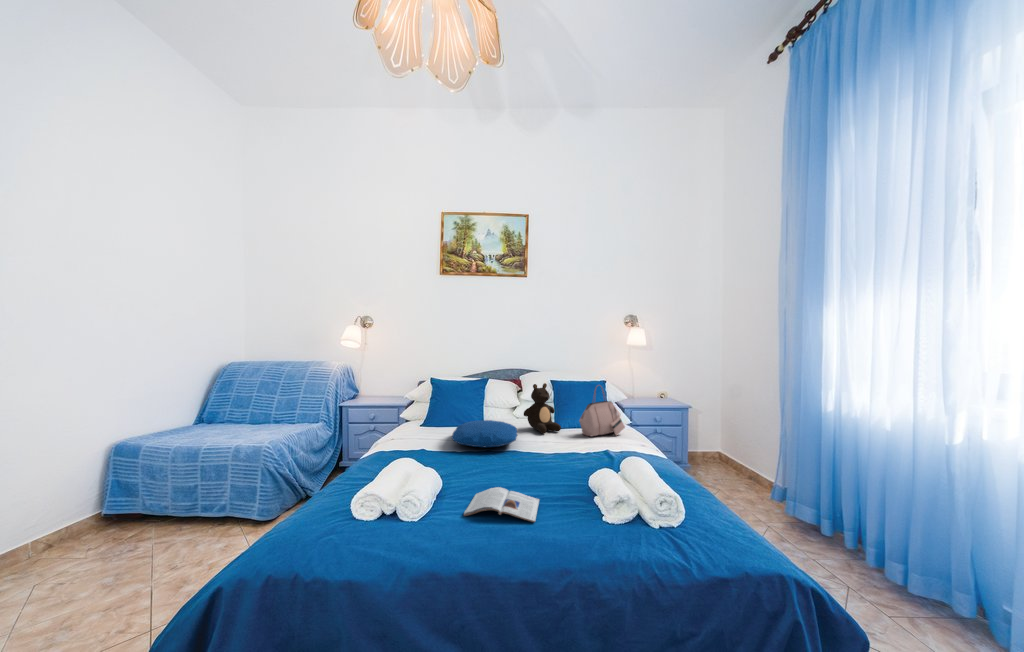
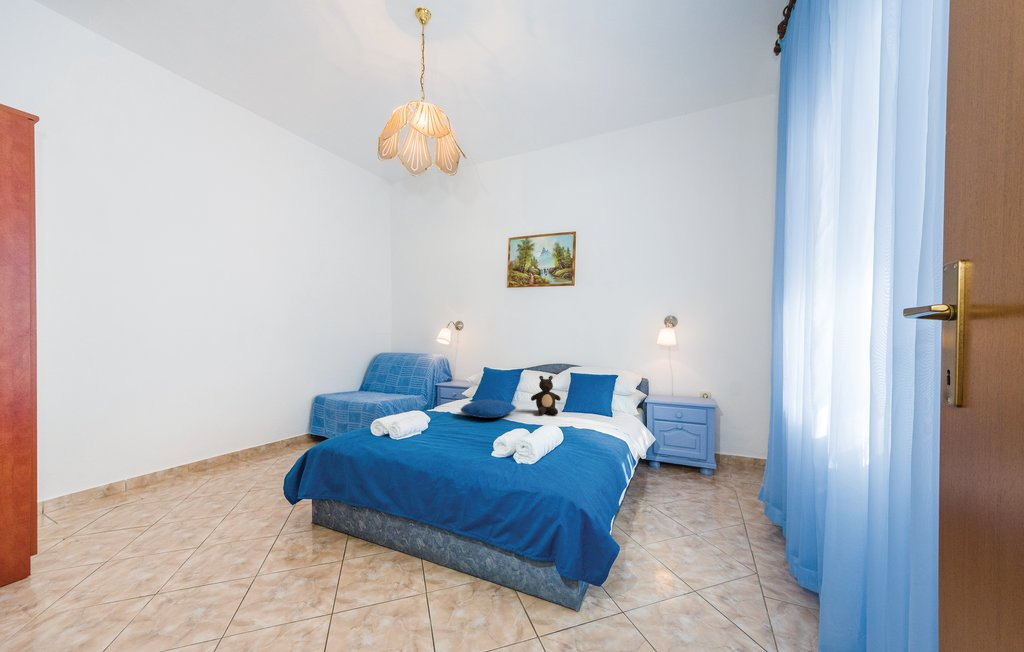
handbag: present [579,388,625,436] -> none [566,379,611,423]
magazine: present [464,487,539,522] -> none [406,436,459,456]

